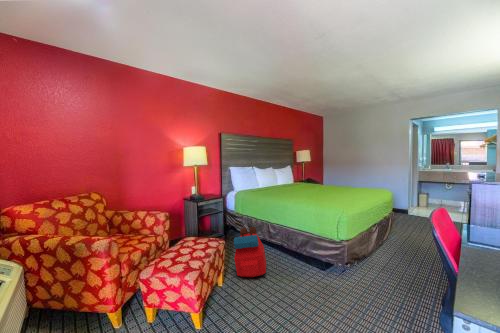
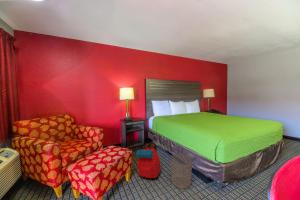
waste bin: none [283,237,312,281] -> present [170,154,192,189]

